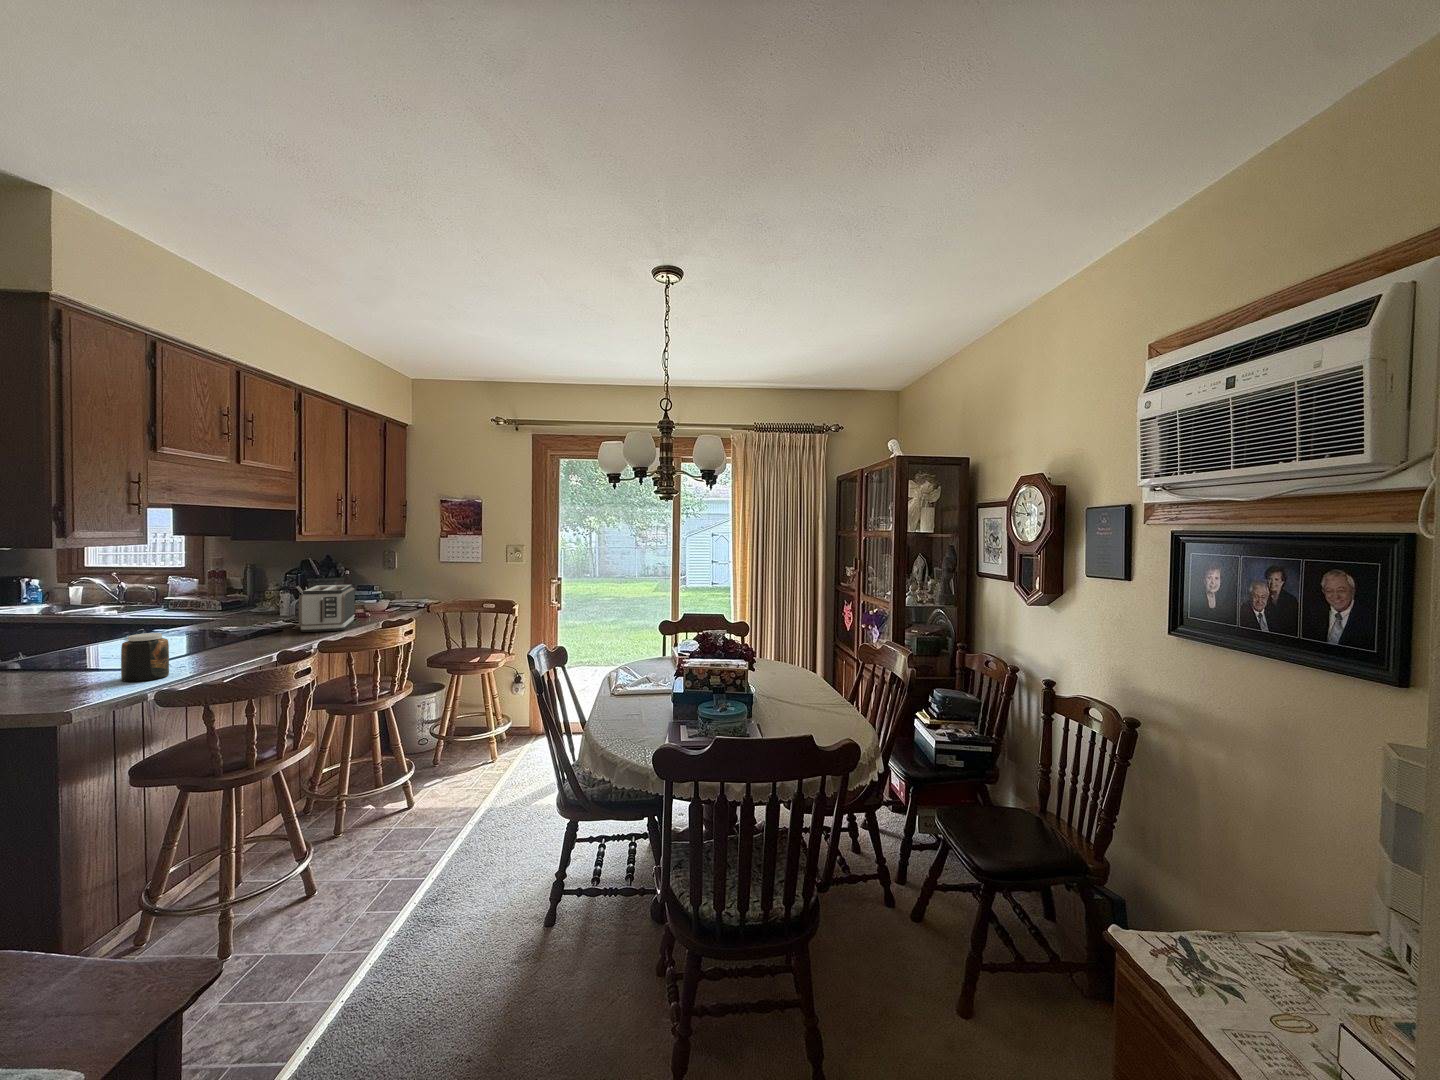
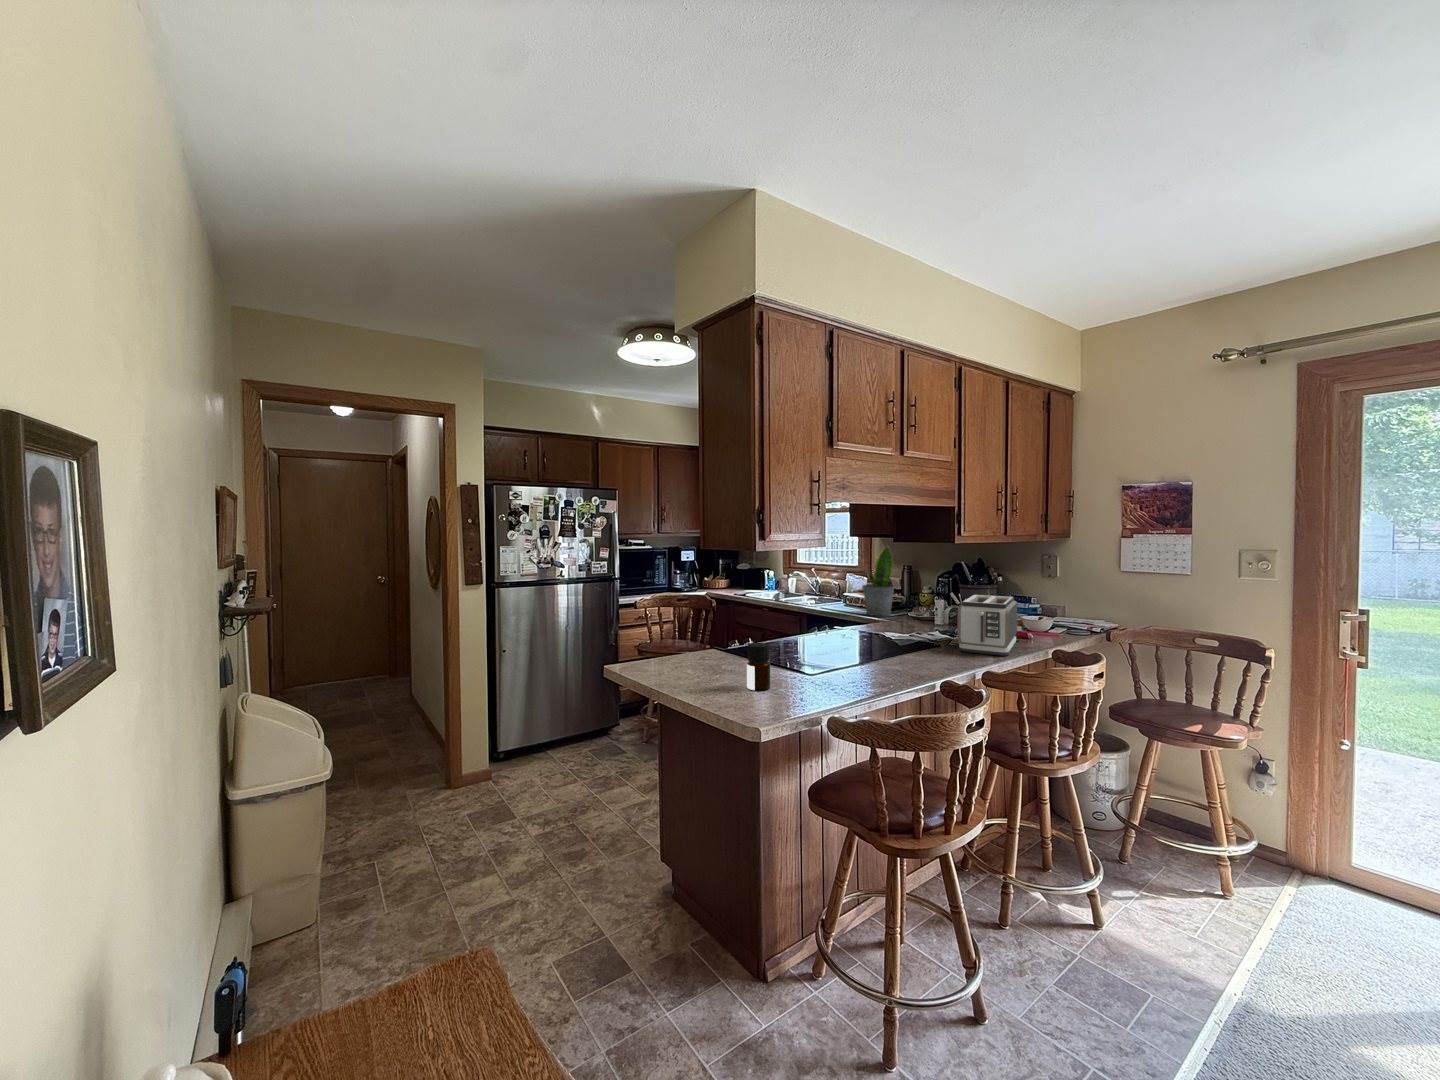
potted plant: none [191,545,234,616] -> present [863,546,894,616]
jar: present [121,633,169,682] -> none [804,640,840,692]
bottle: none [37,645,74,694] -> present [747,643,770,691]

